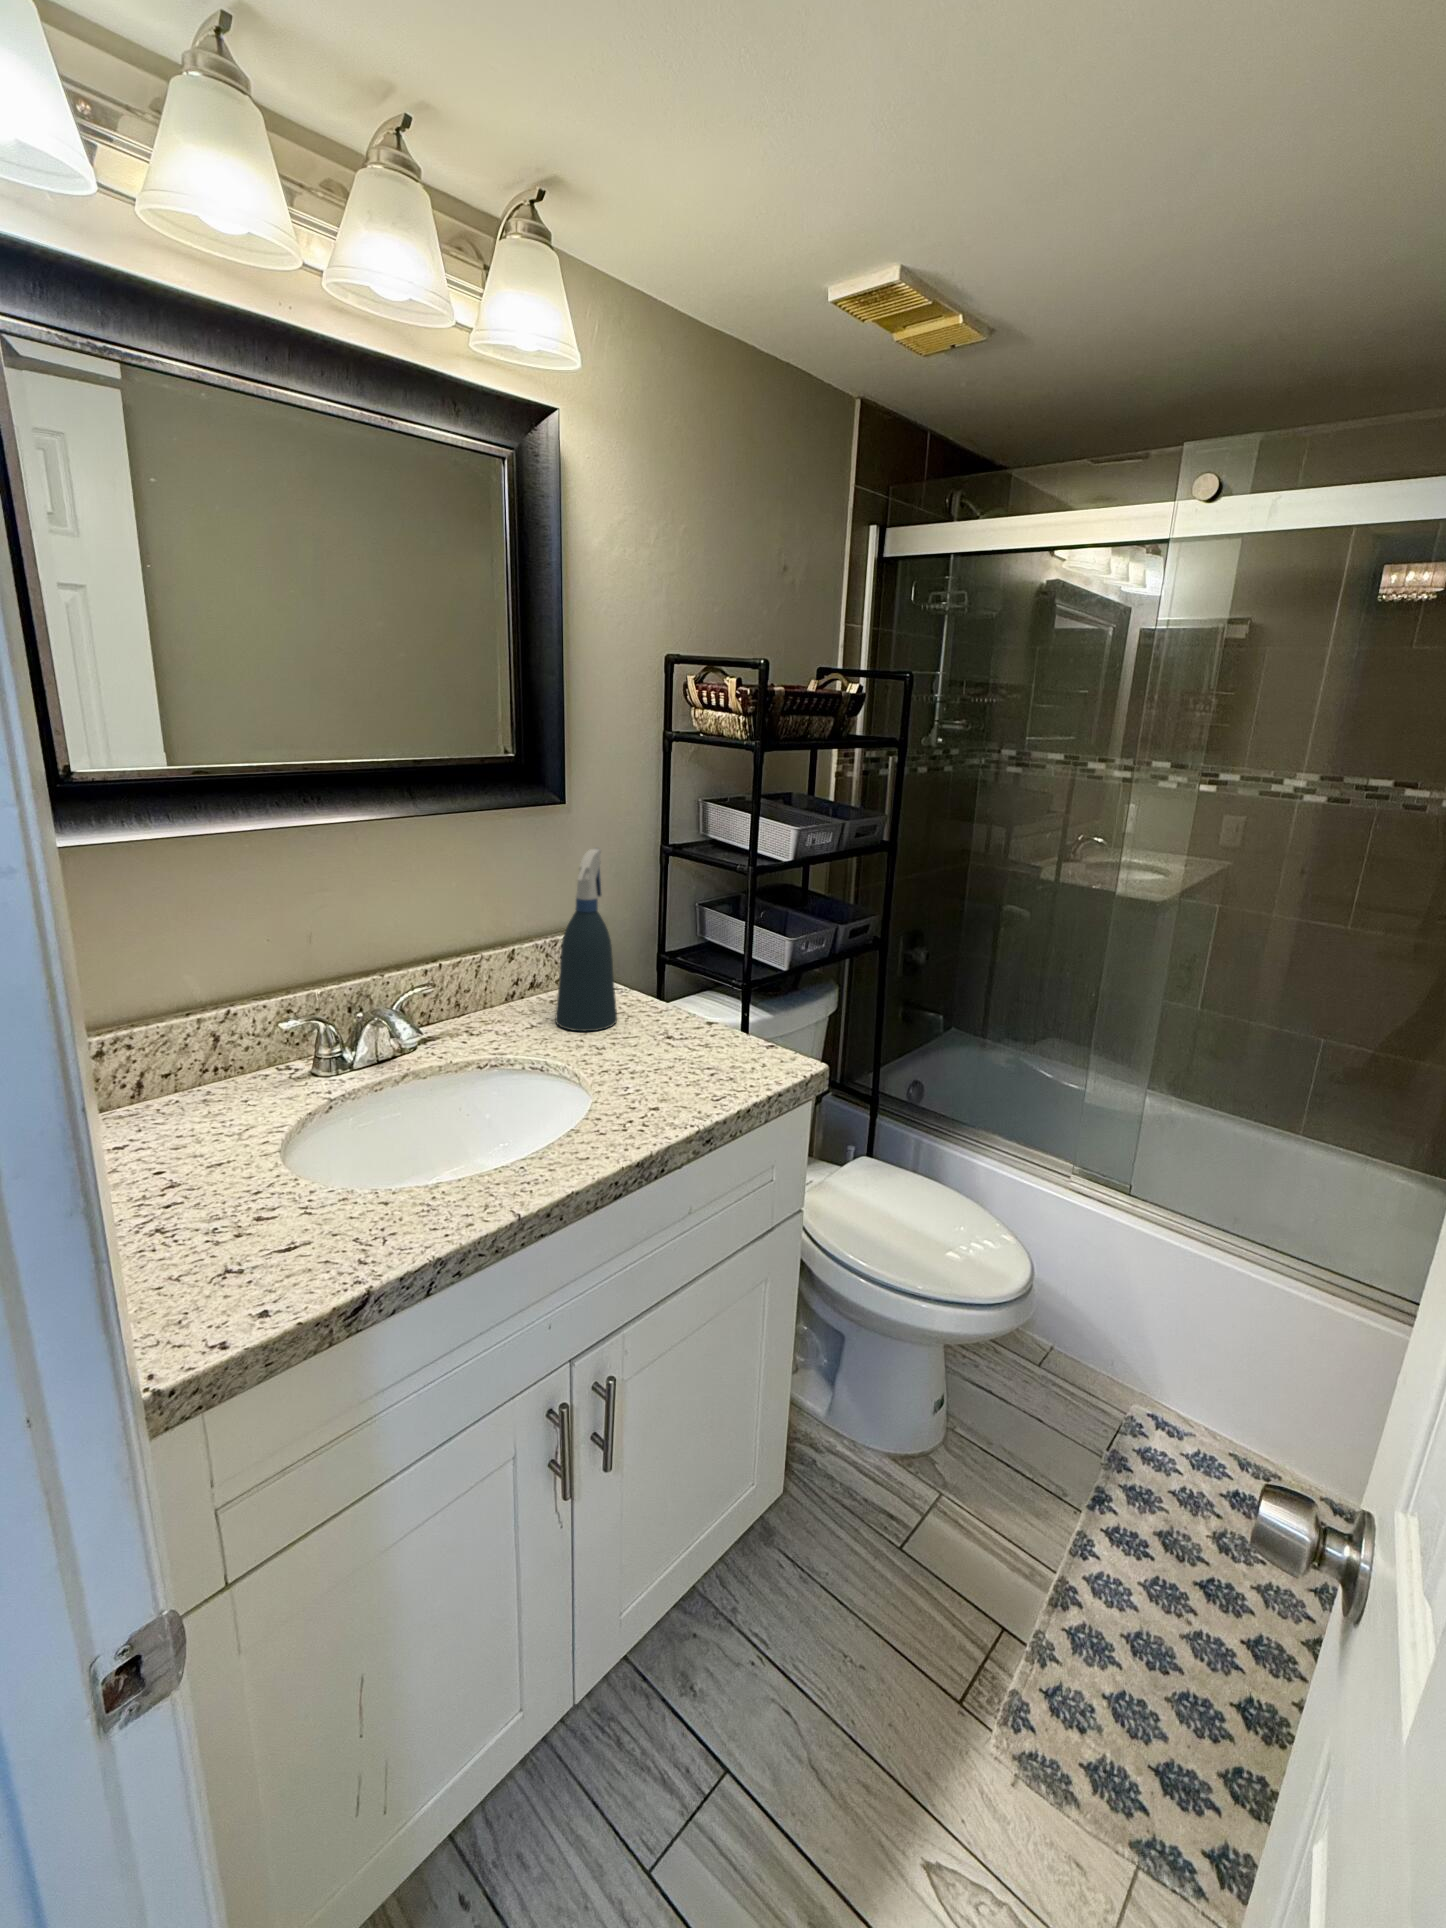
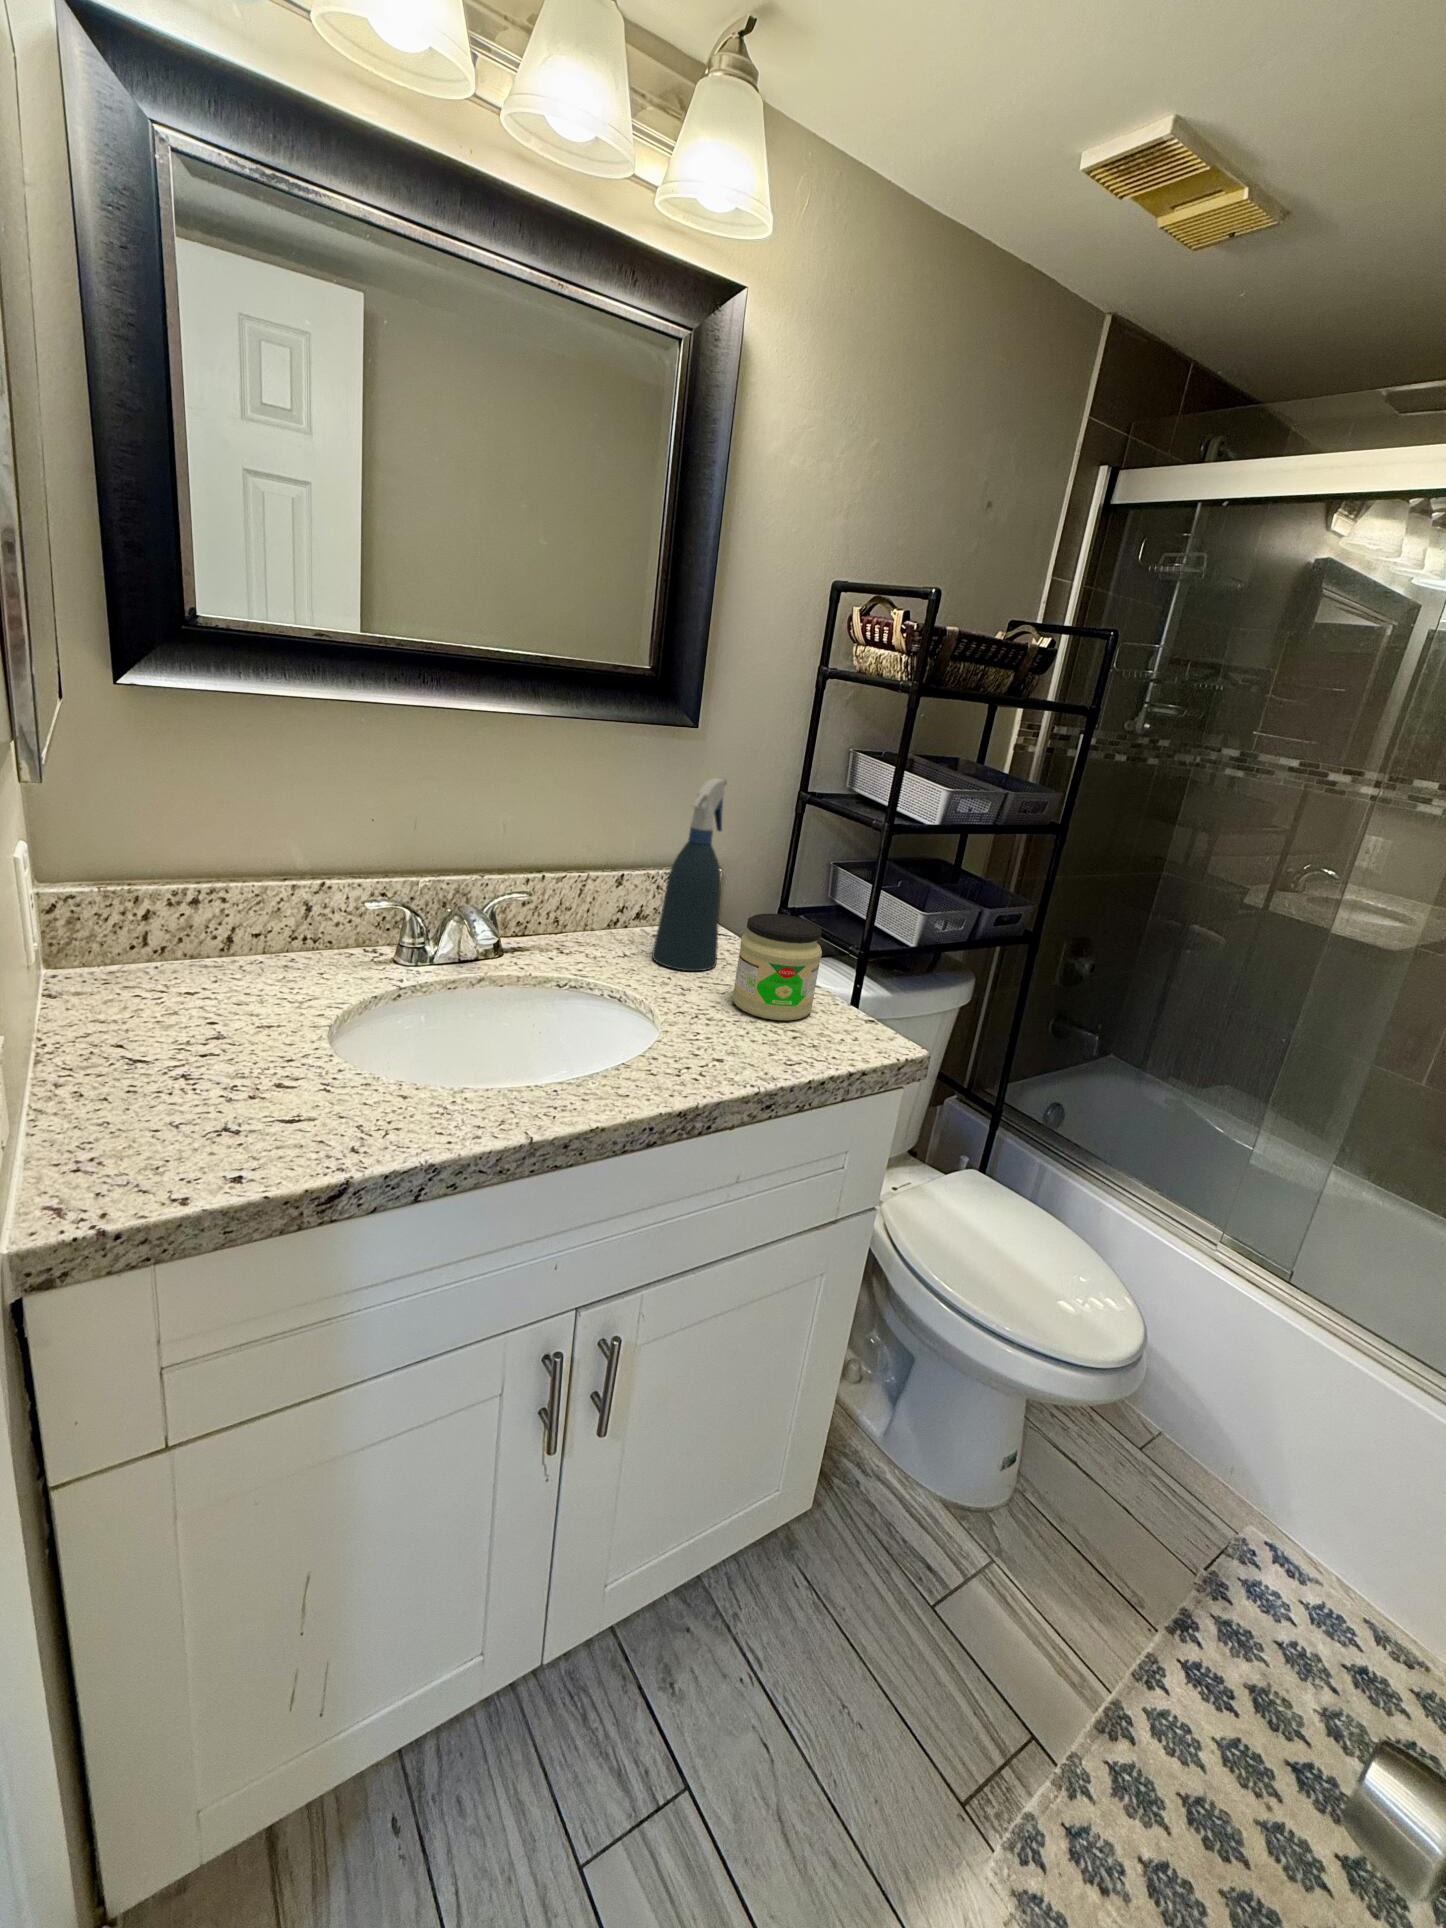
jar: none [644,966,720,1063] -> present [732,913,822,1020]

